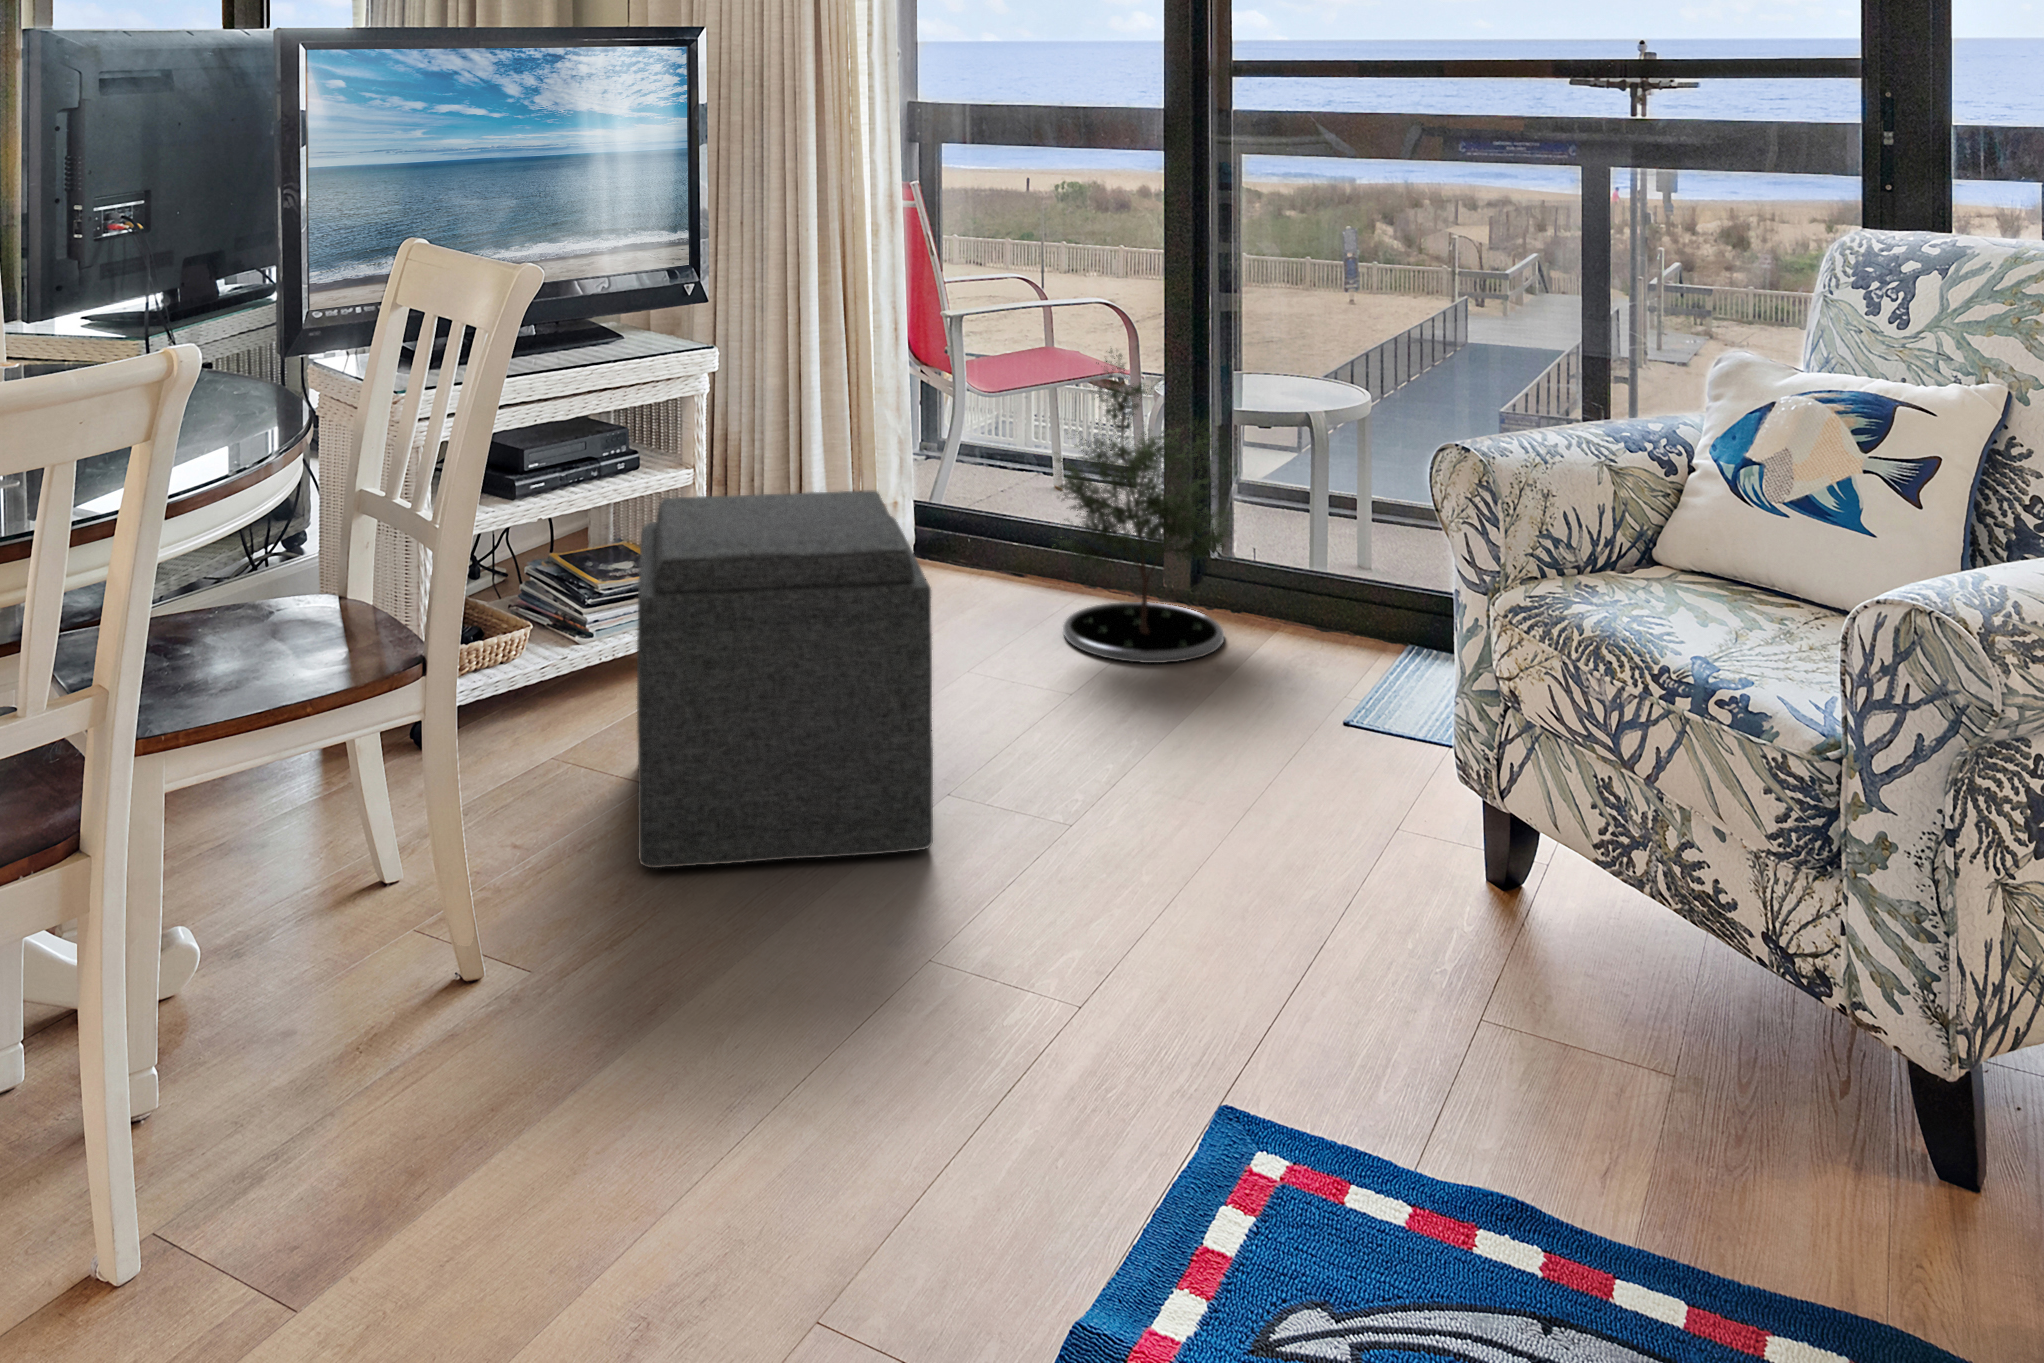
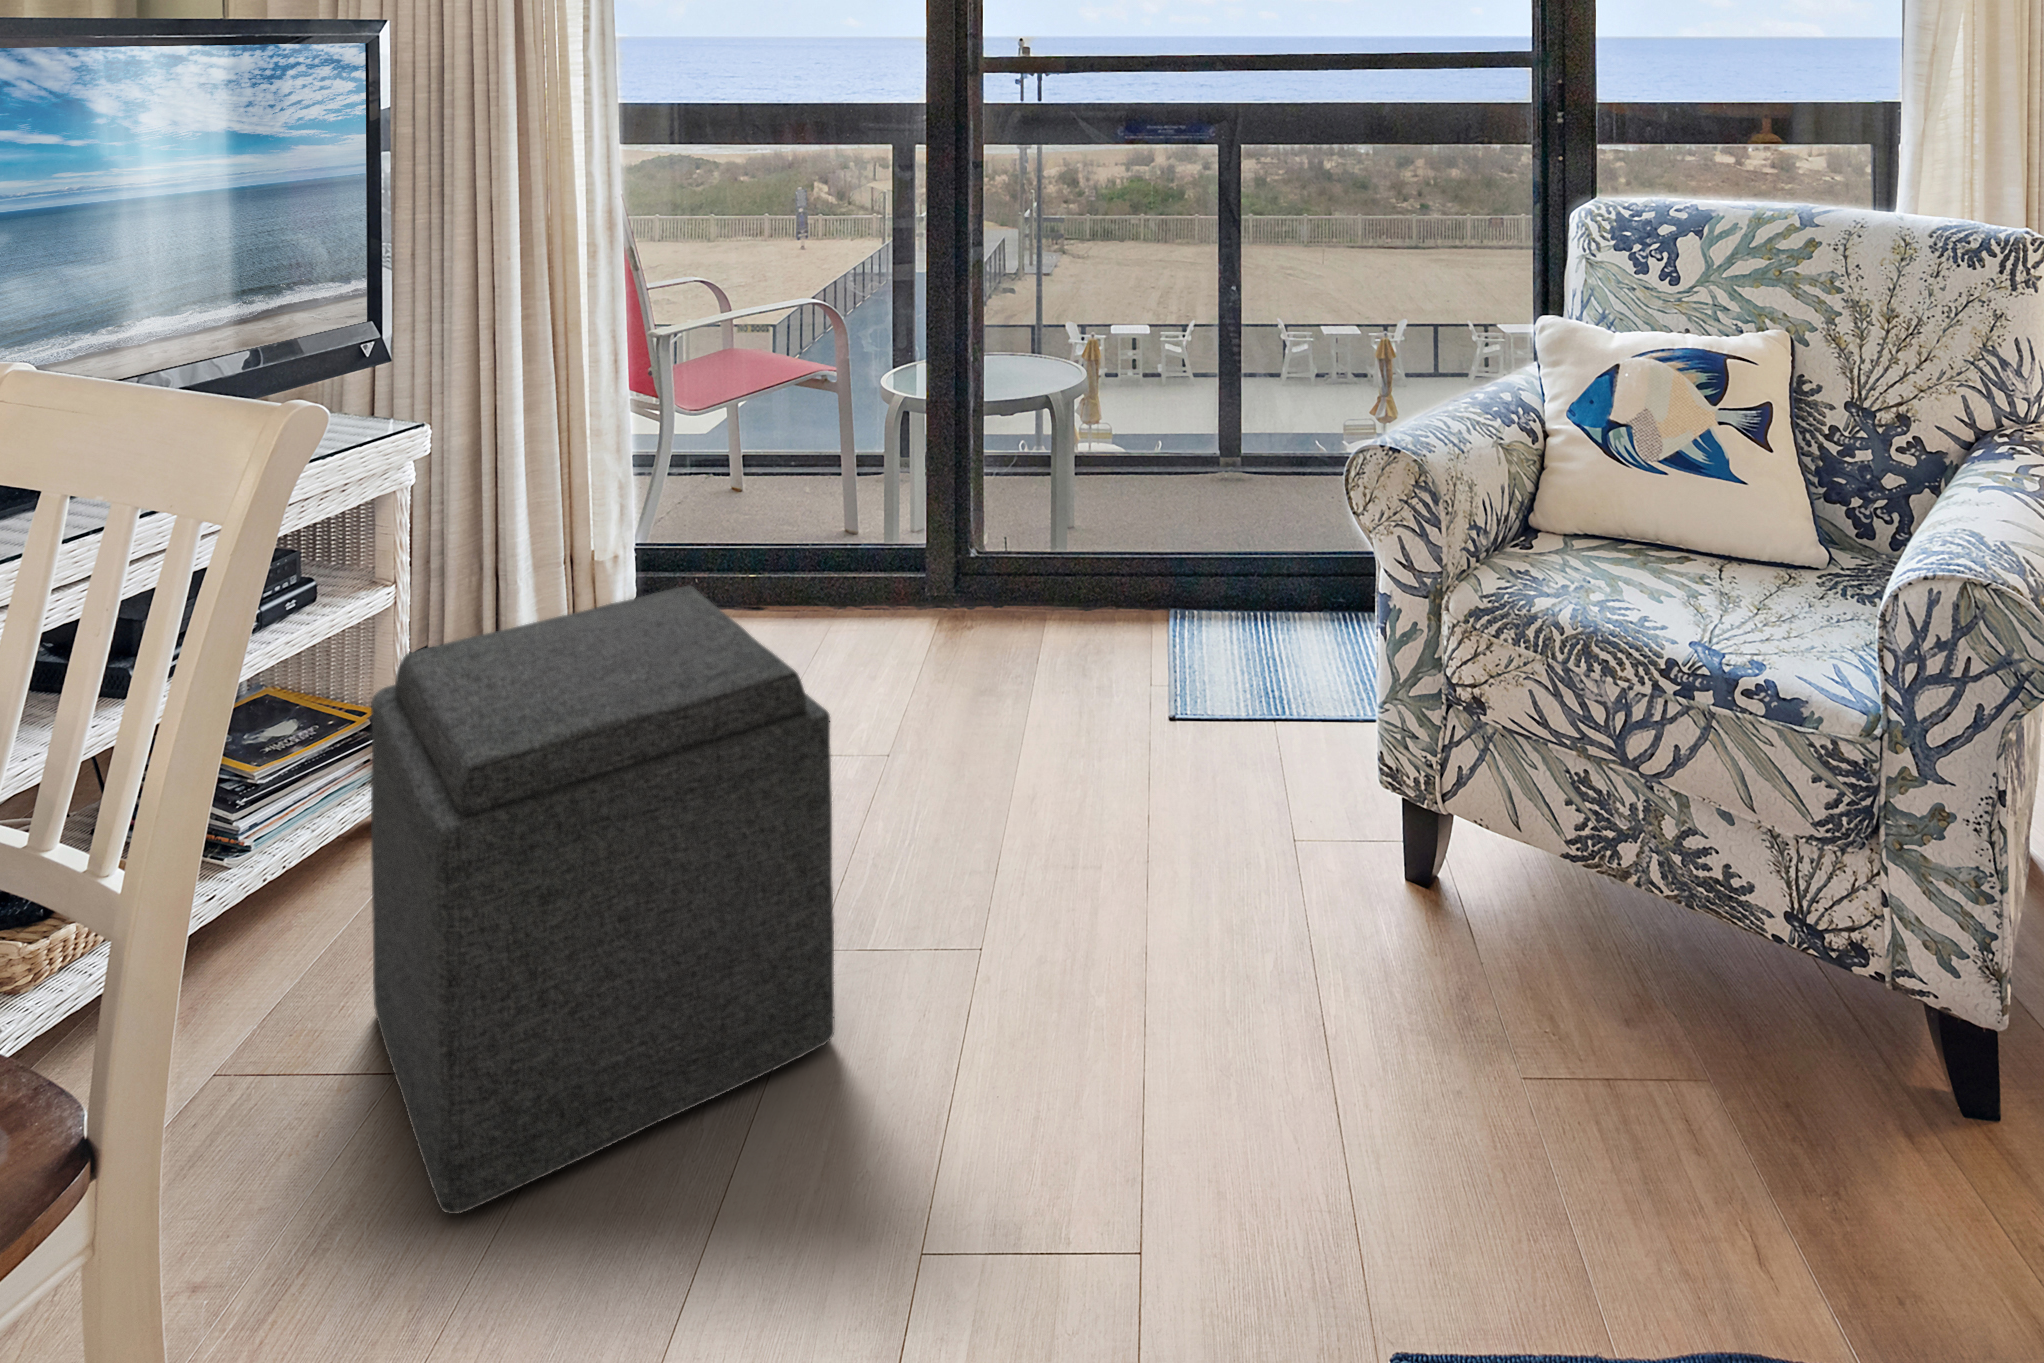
potted tree: present [1057,348,1231,663] -> none [815,363,1010,701]

